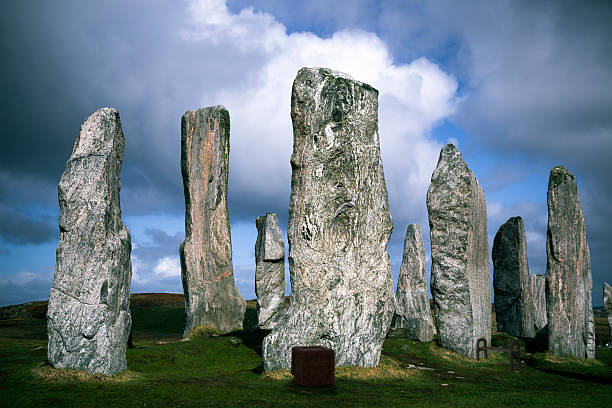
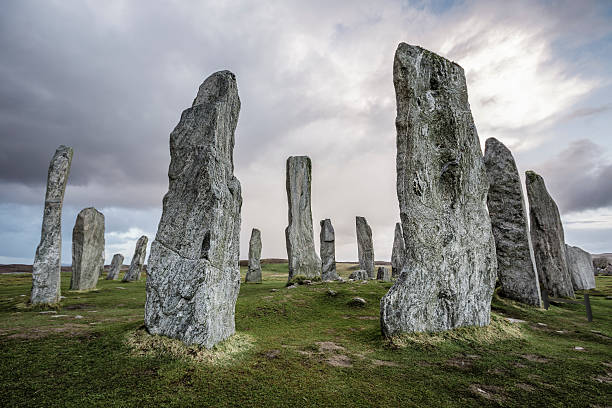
wooden crate: present [291,346,335,387] -> none [413,305,474,356]

